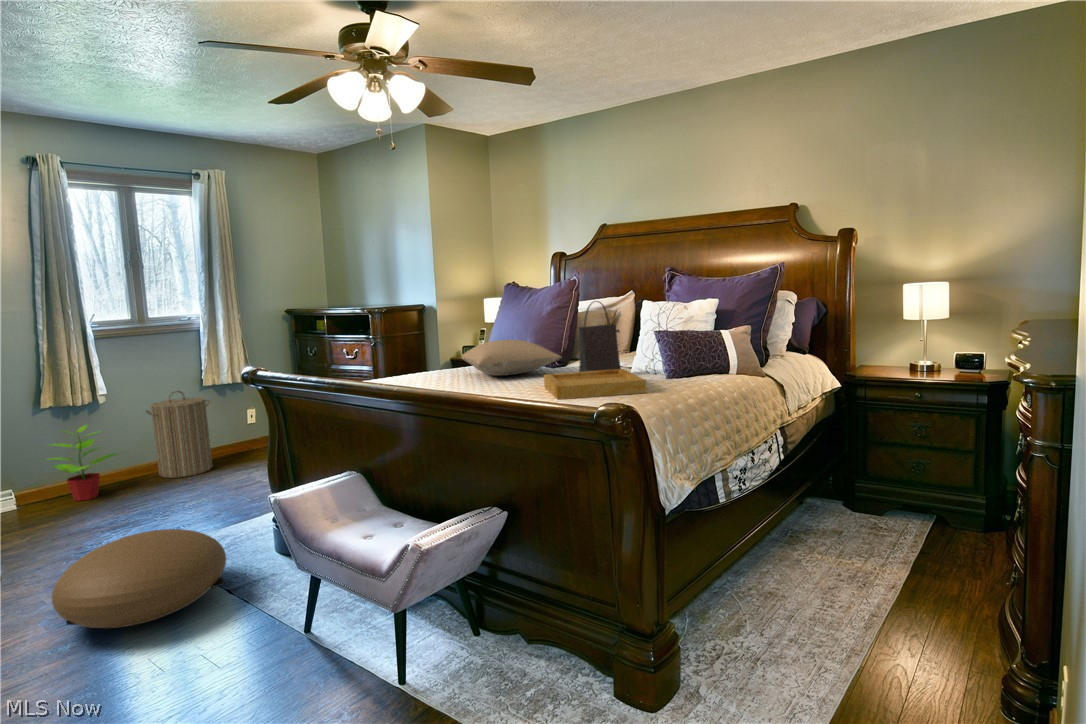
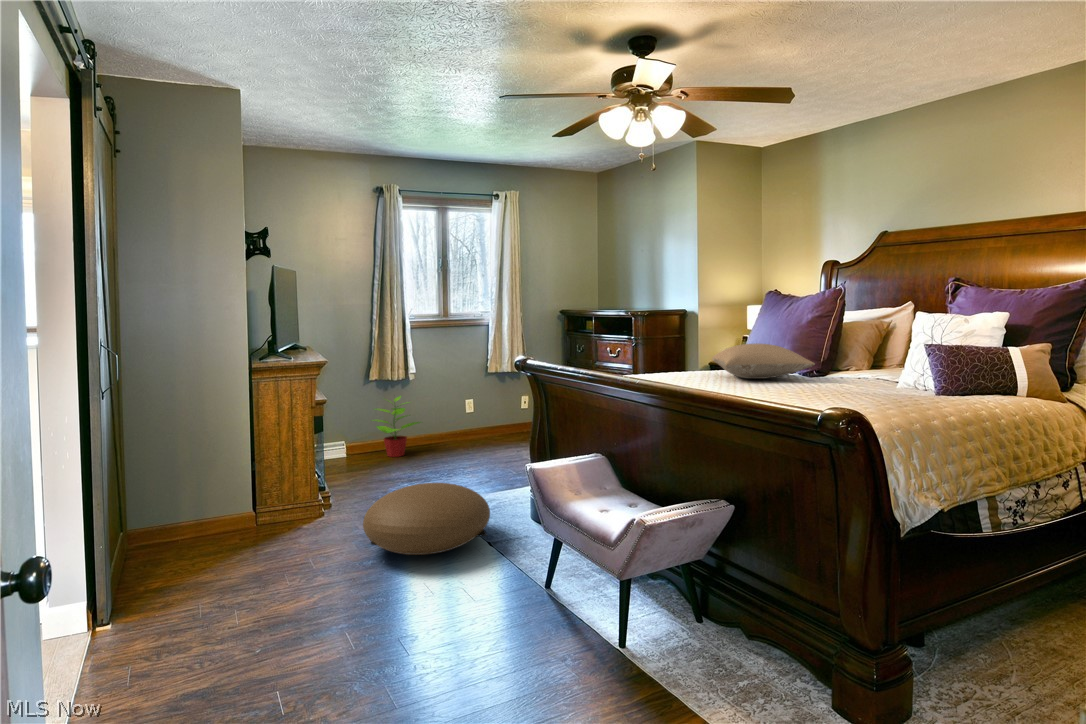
handbag: present [579,301,621,372] -> none [832,307,883,388]
tray: present [544,369,647,400] -> none [791,378,904,404]
laundry hamper: present [146,391,213,478] -> none [444,375,493,449]

